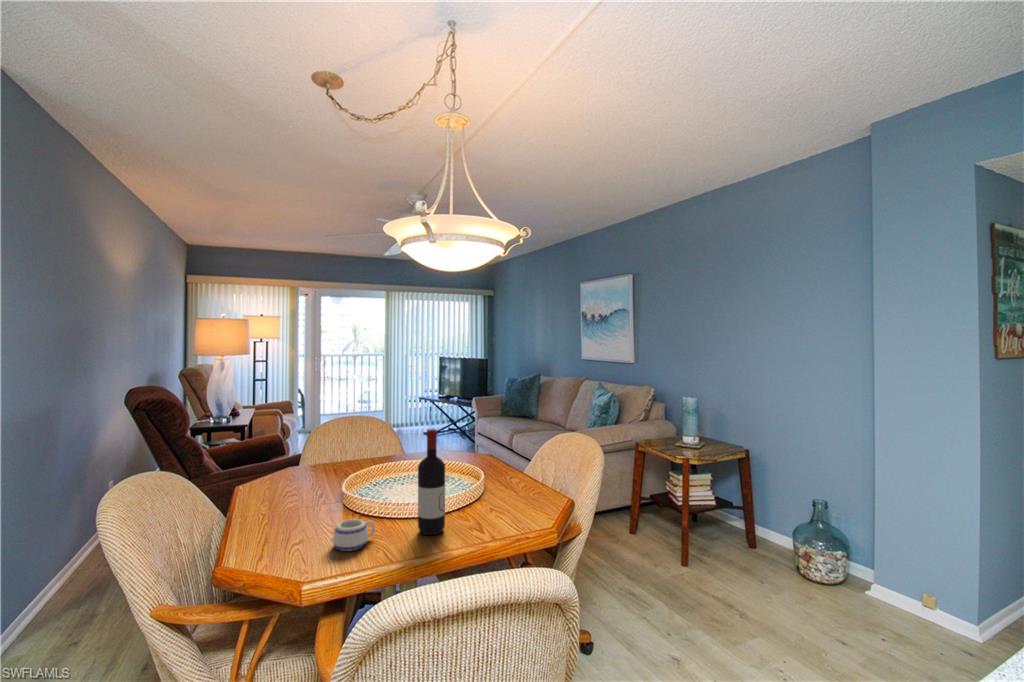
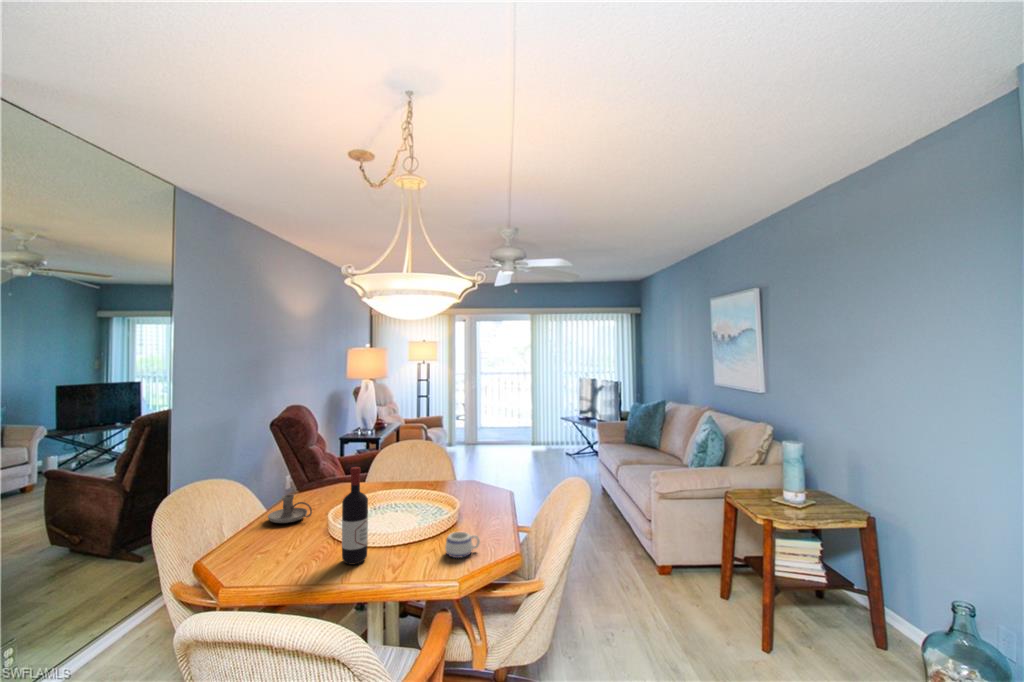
candle holder: none [261,479,320,513] -> present [268,495,312,523]
mug: present [333,519,375,551] -> present [445,532,480,558]

